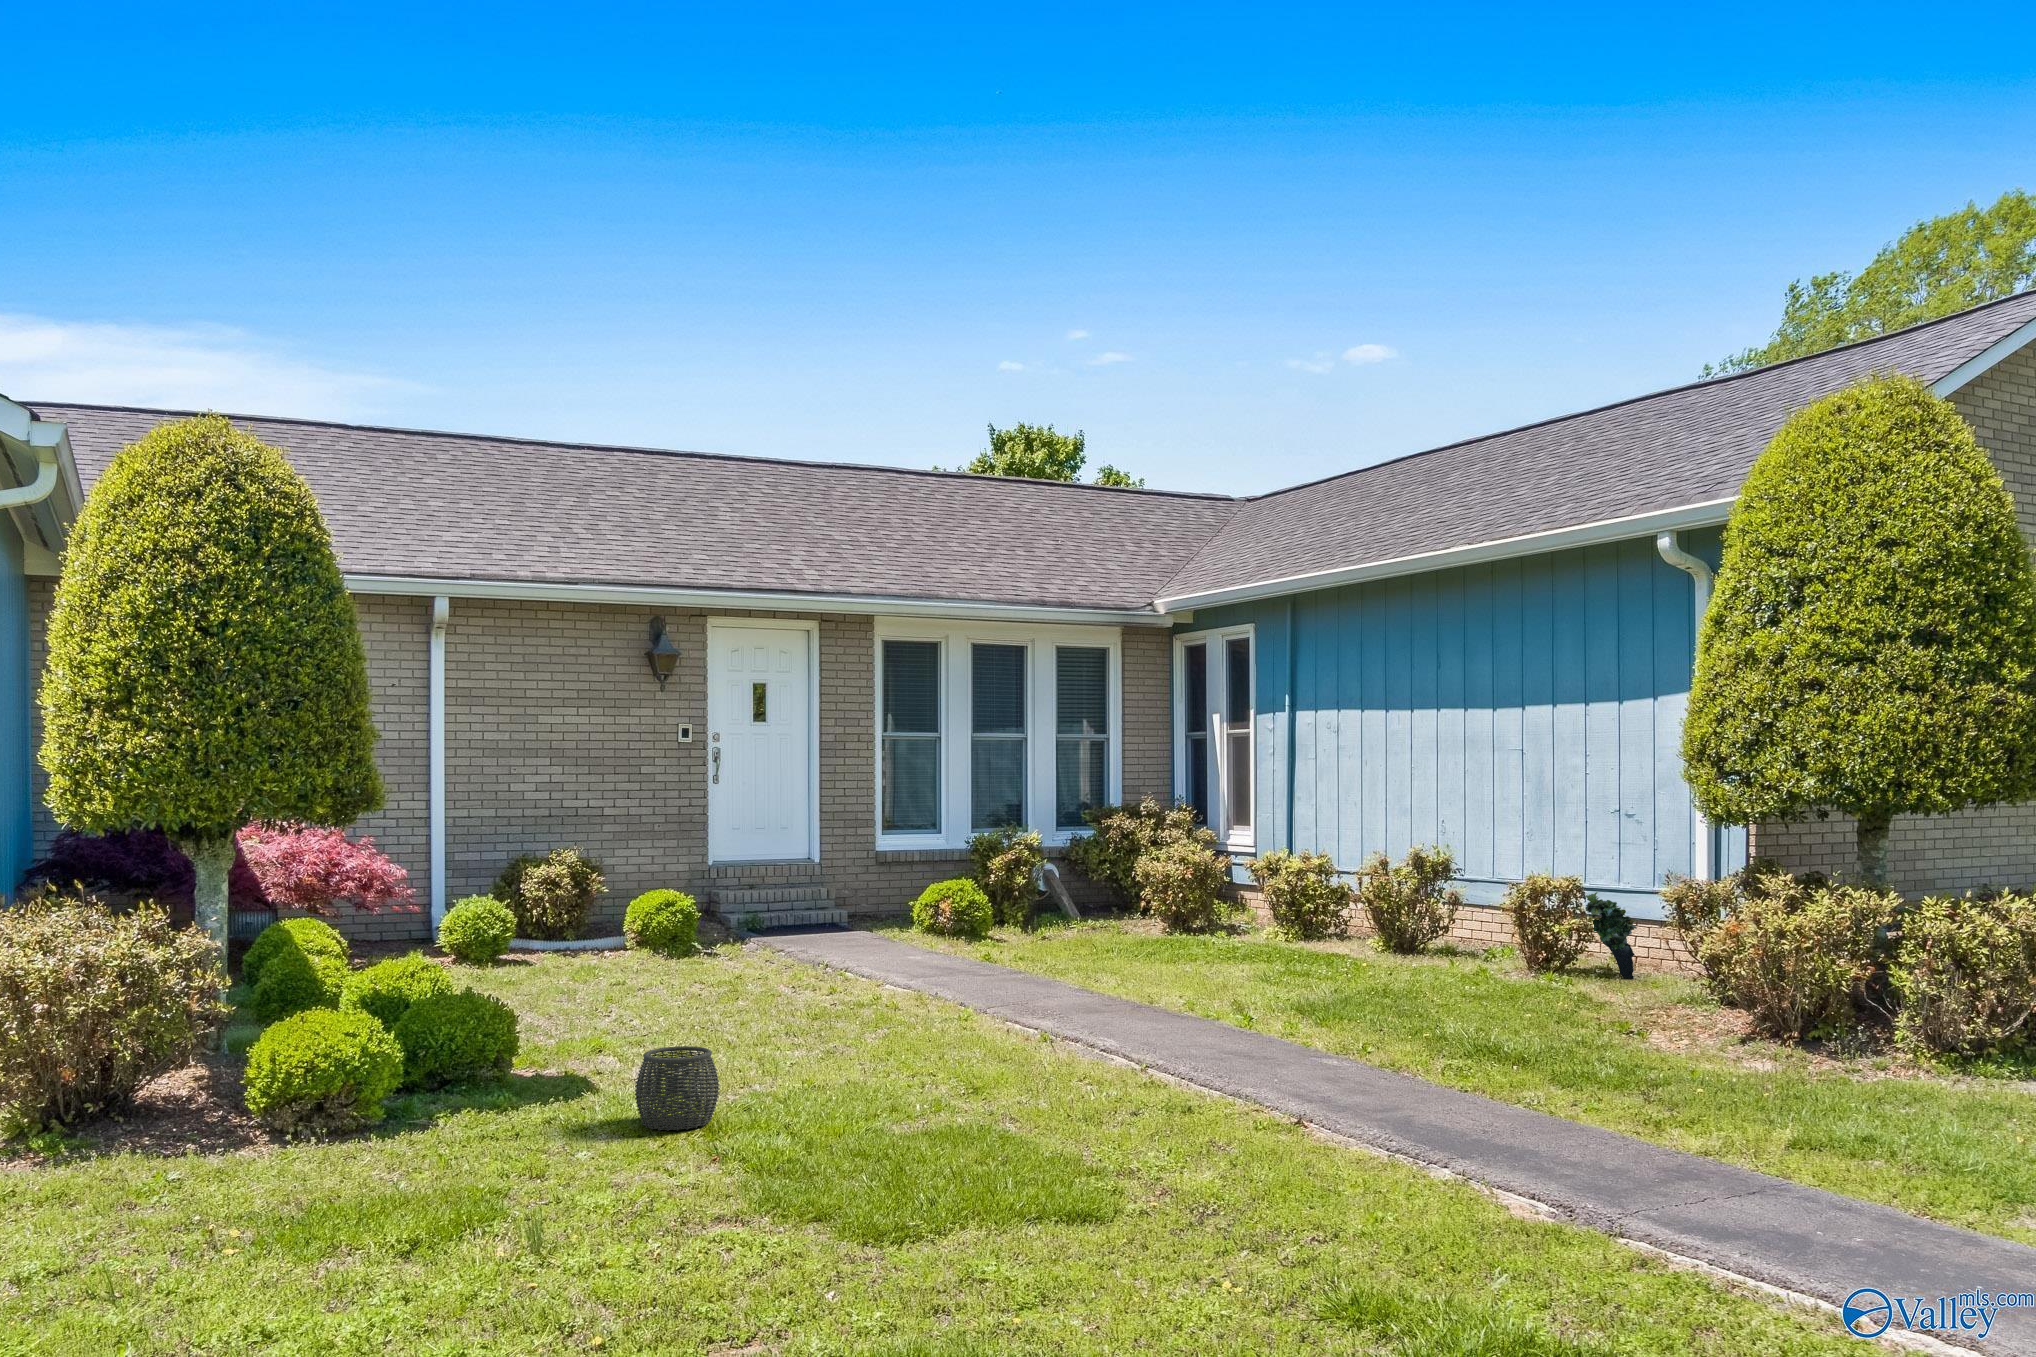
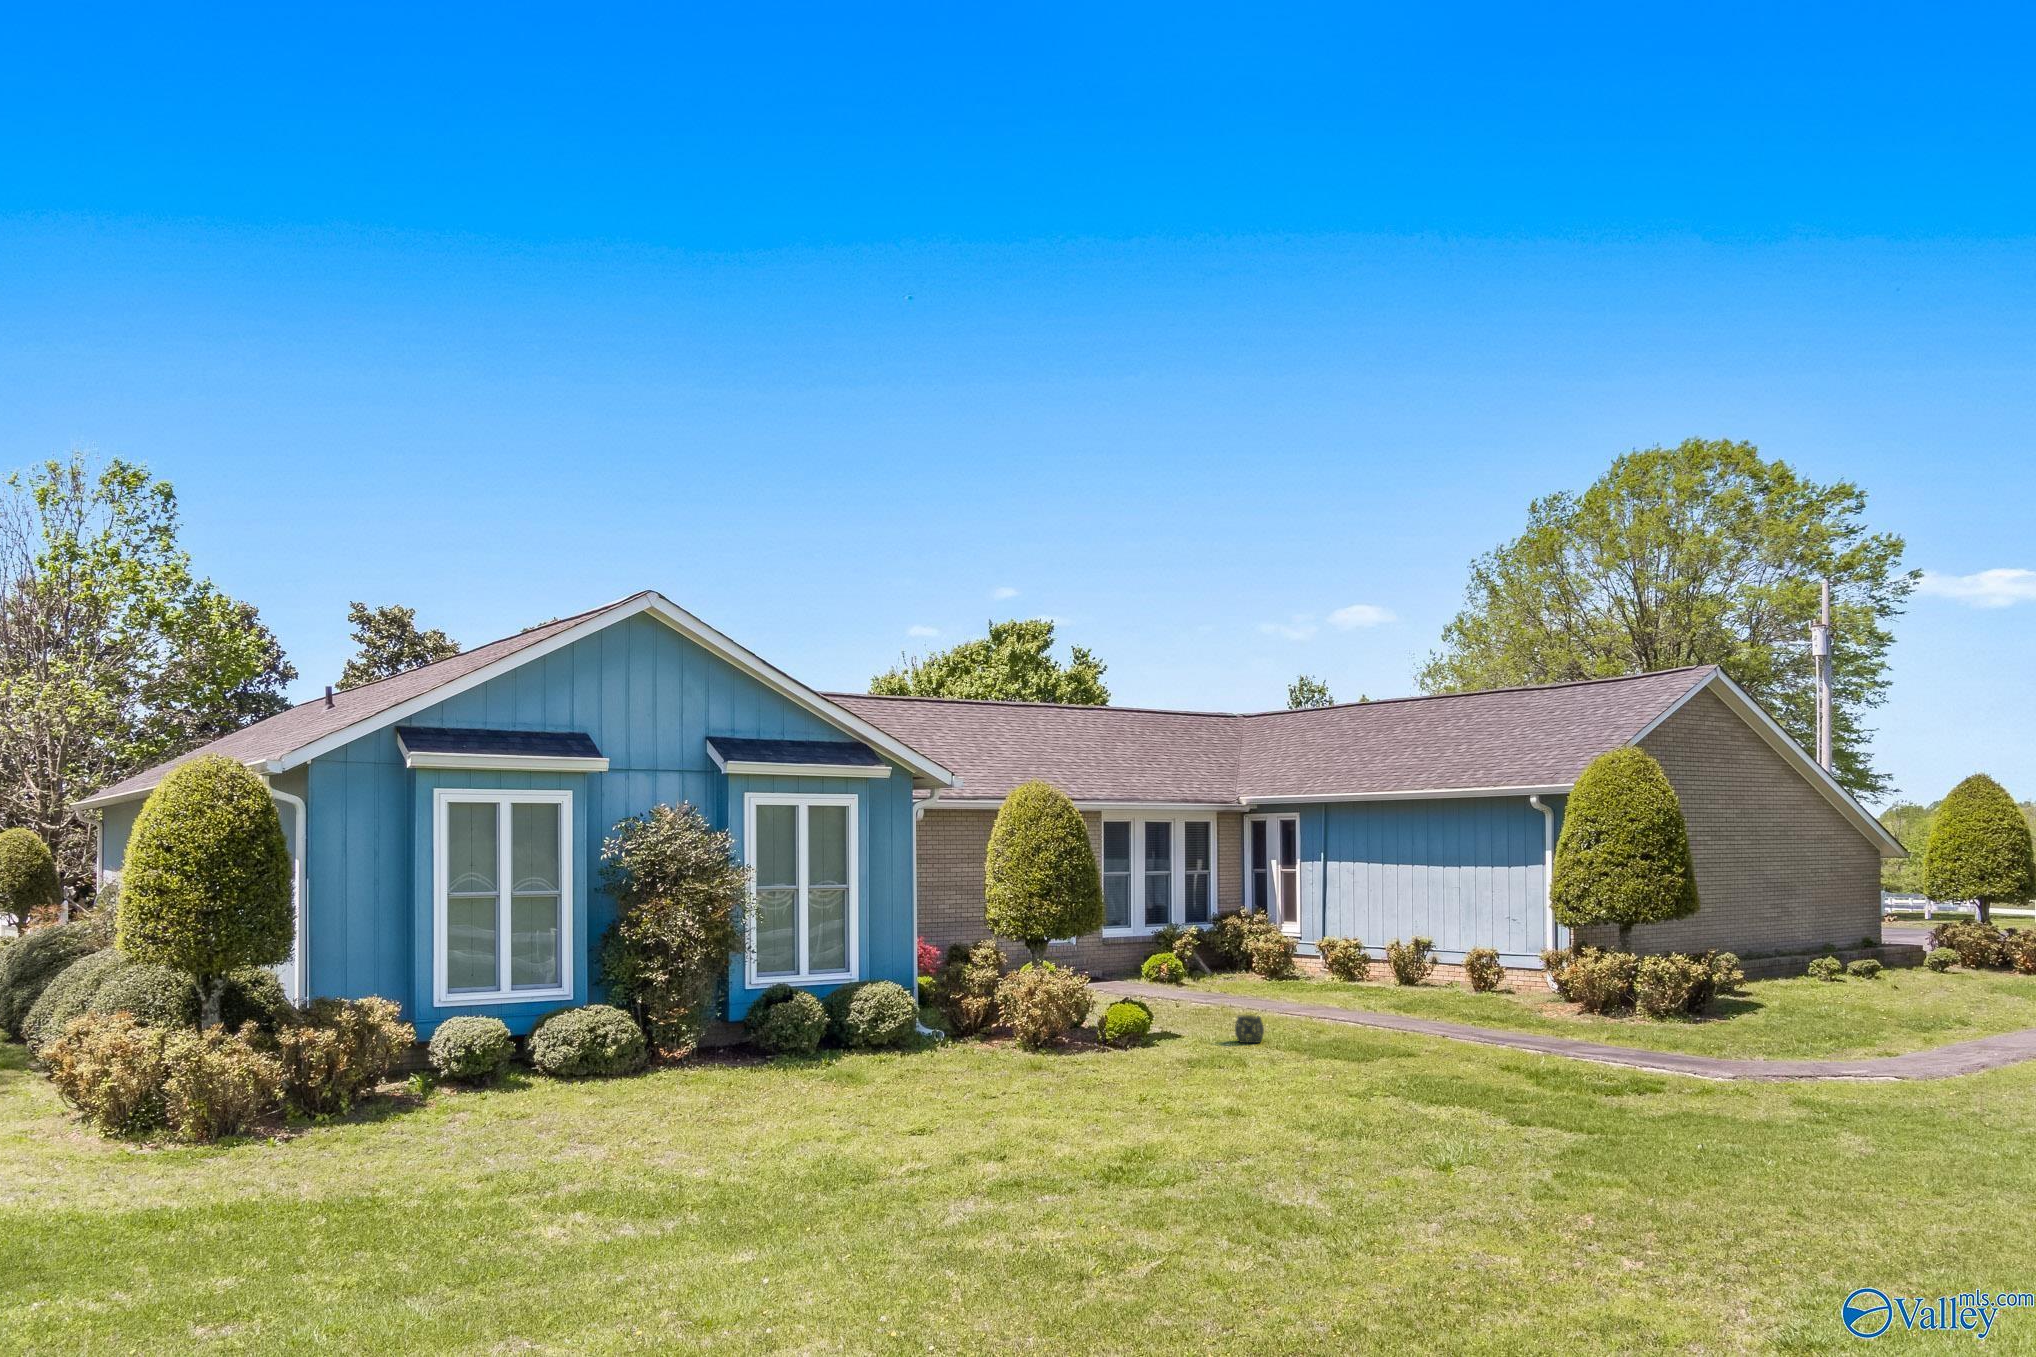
potted plant: present [1585,892,1639,979] -> none [1497,957,1522,997]

